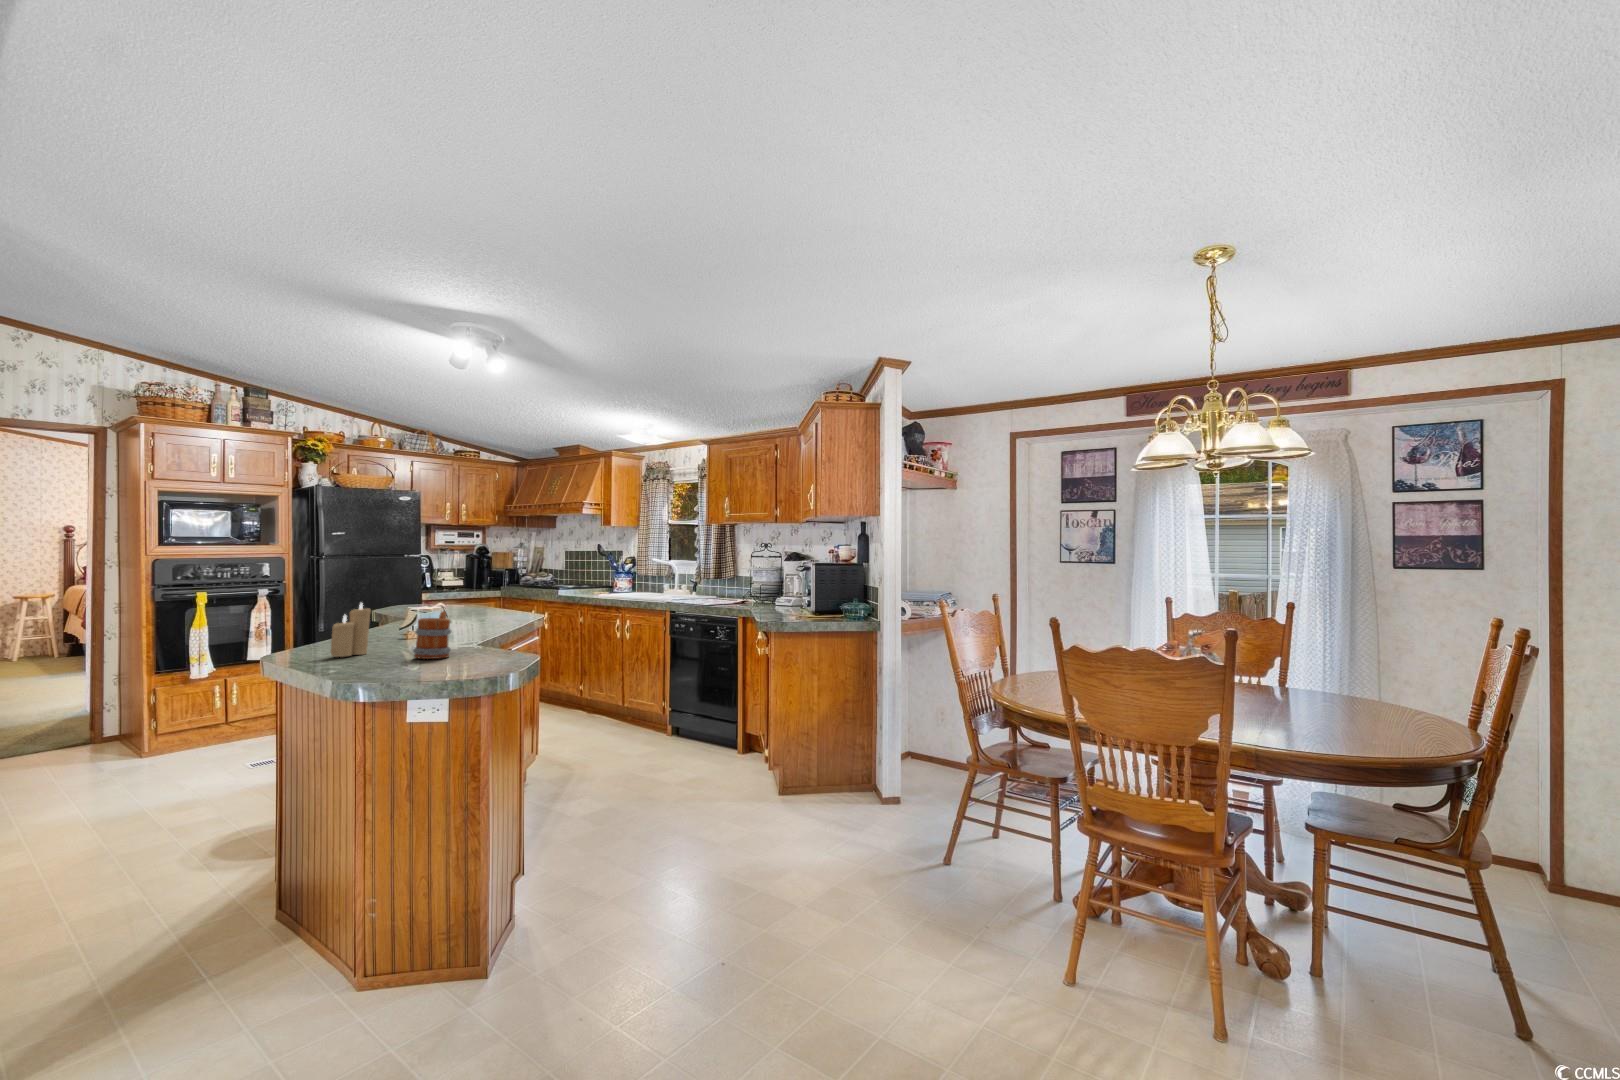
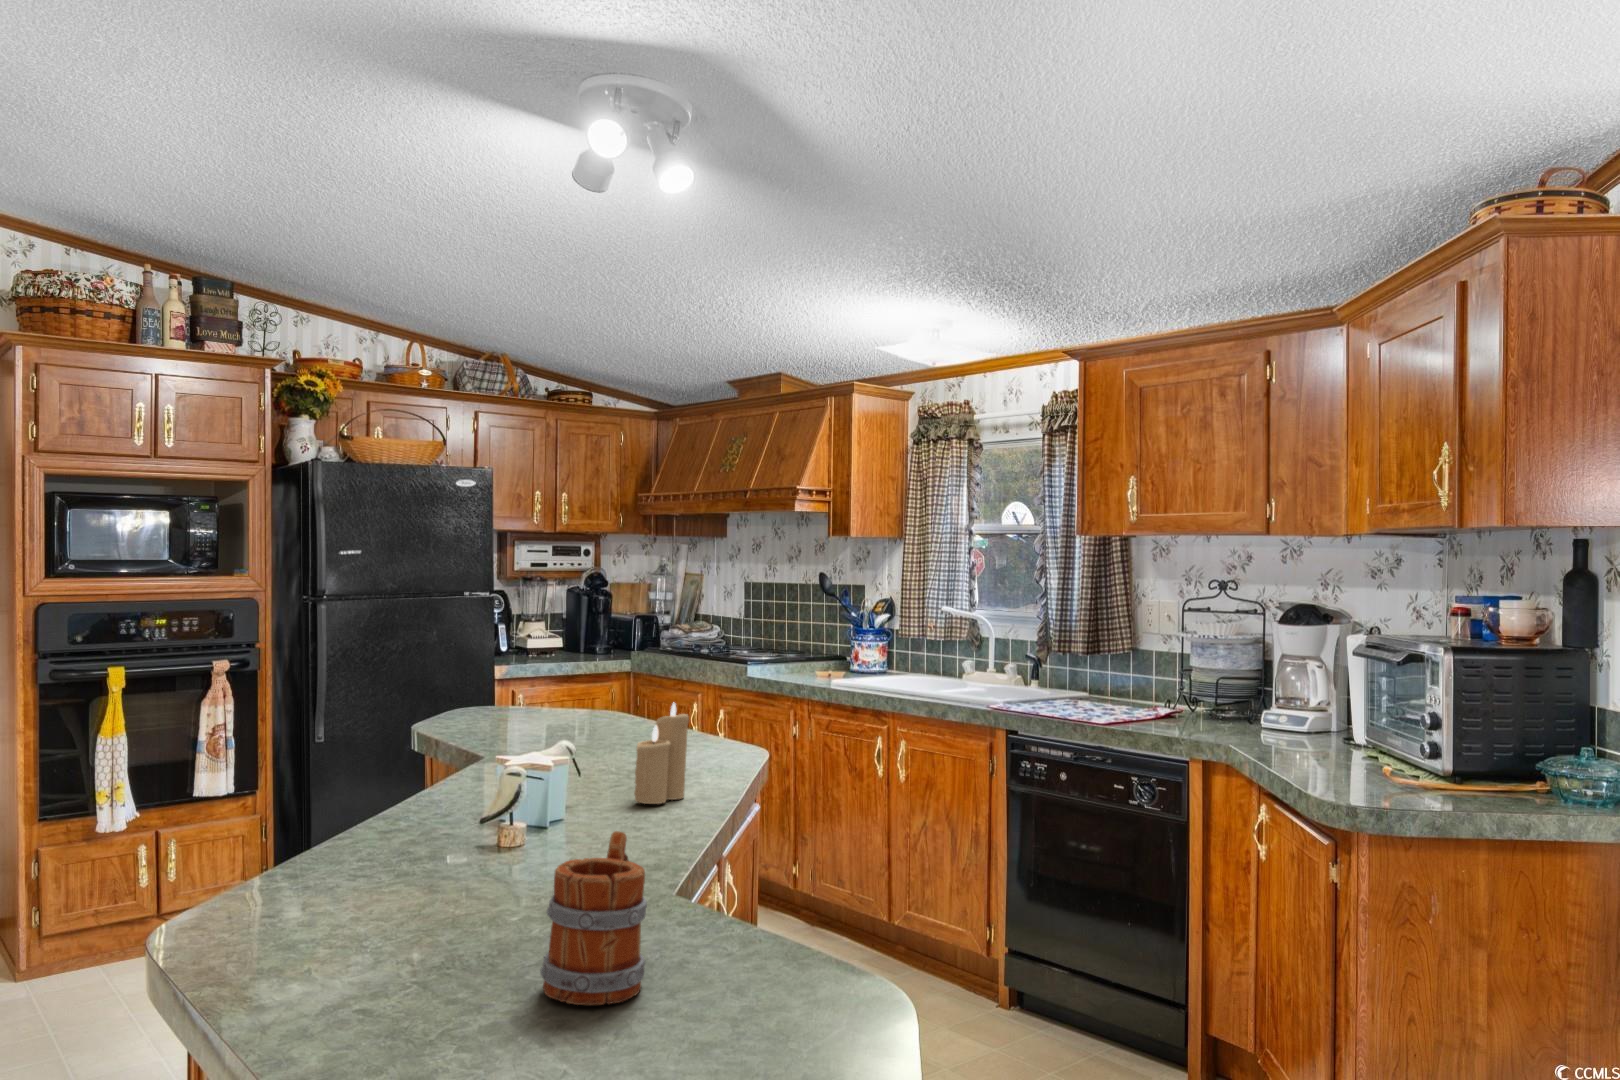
candle: present [330,603,371,657] -> present [634,702,689,804]

